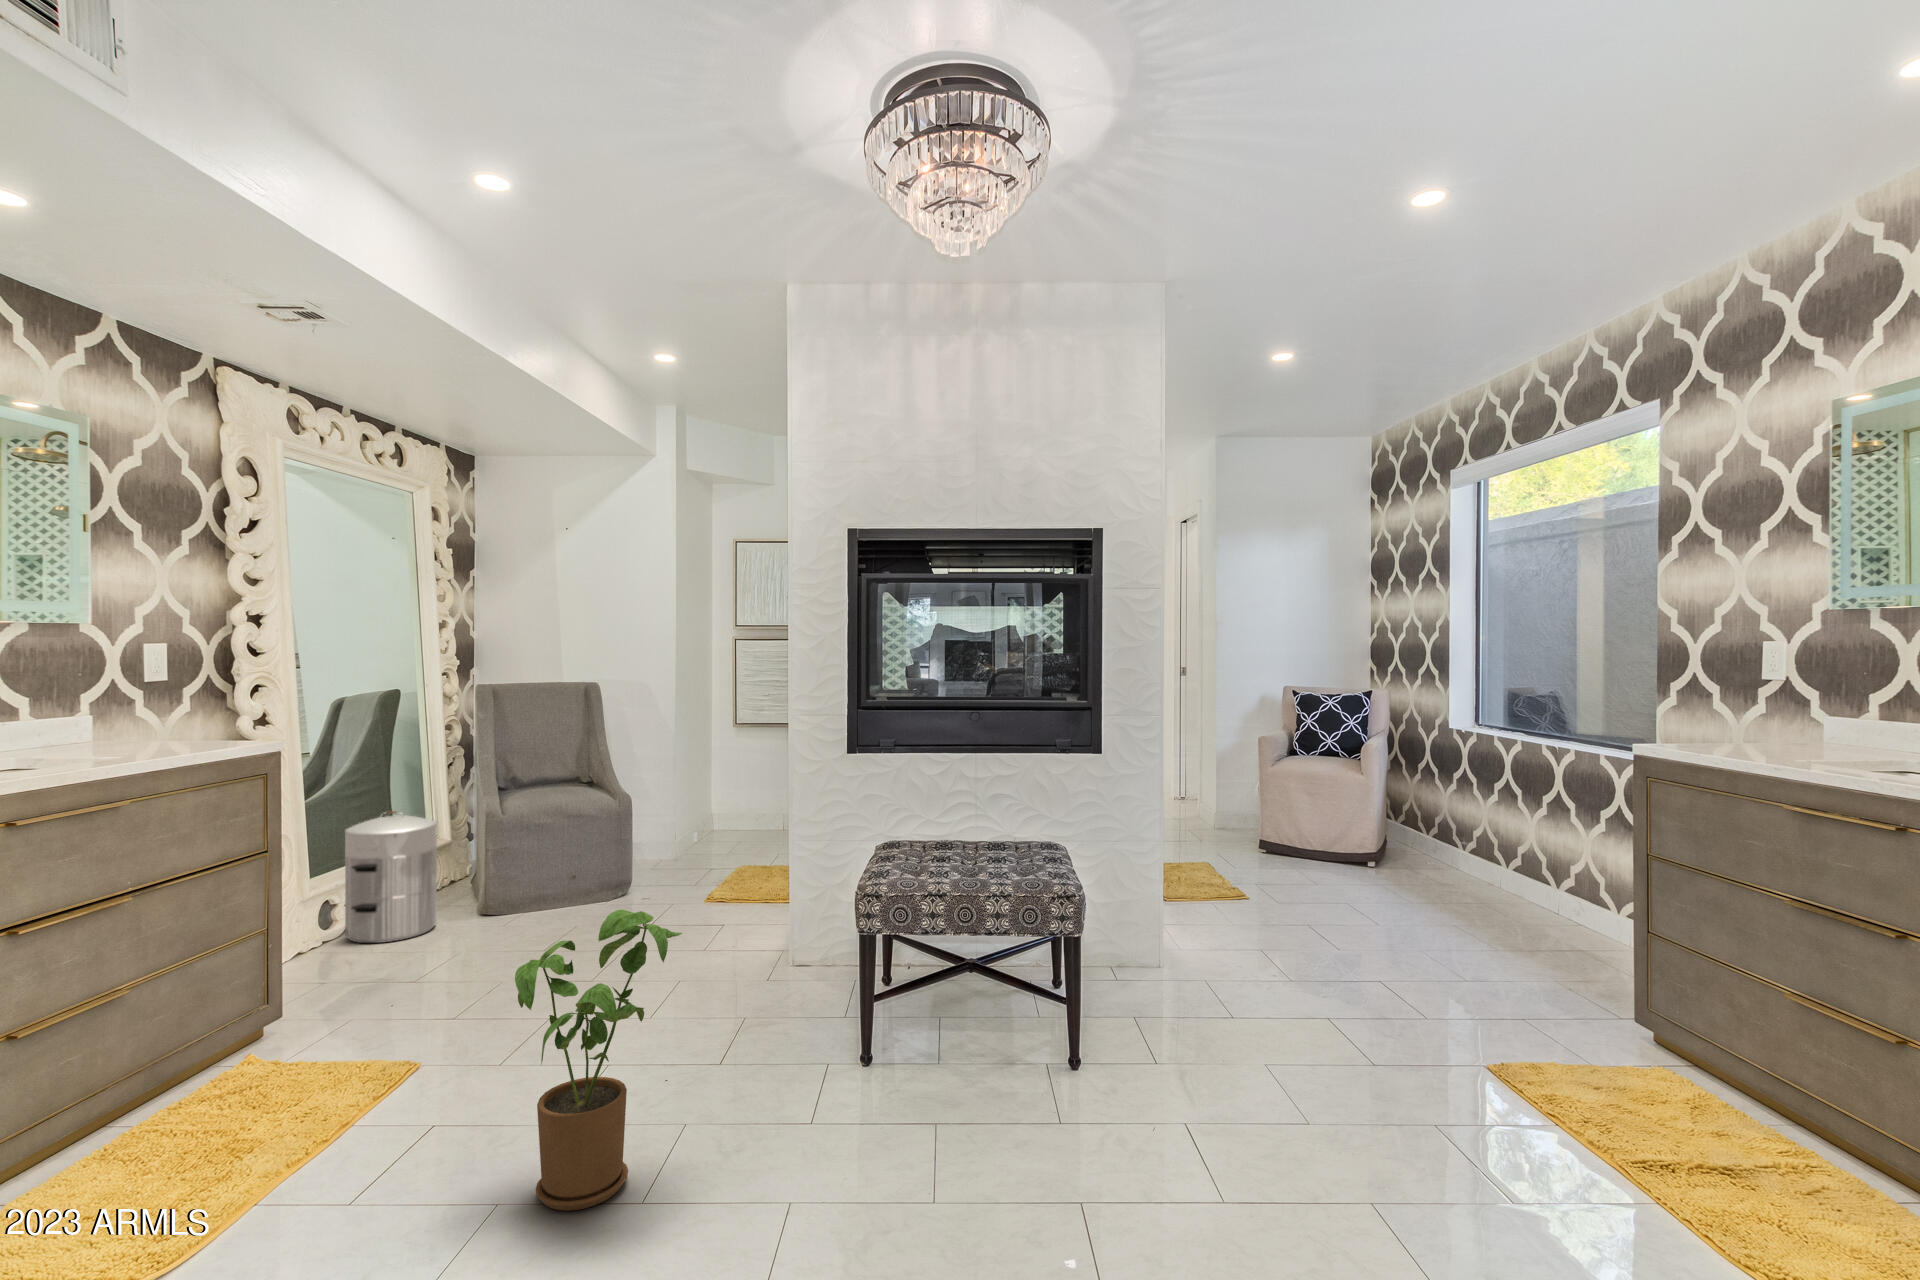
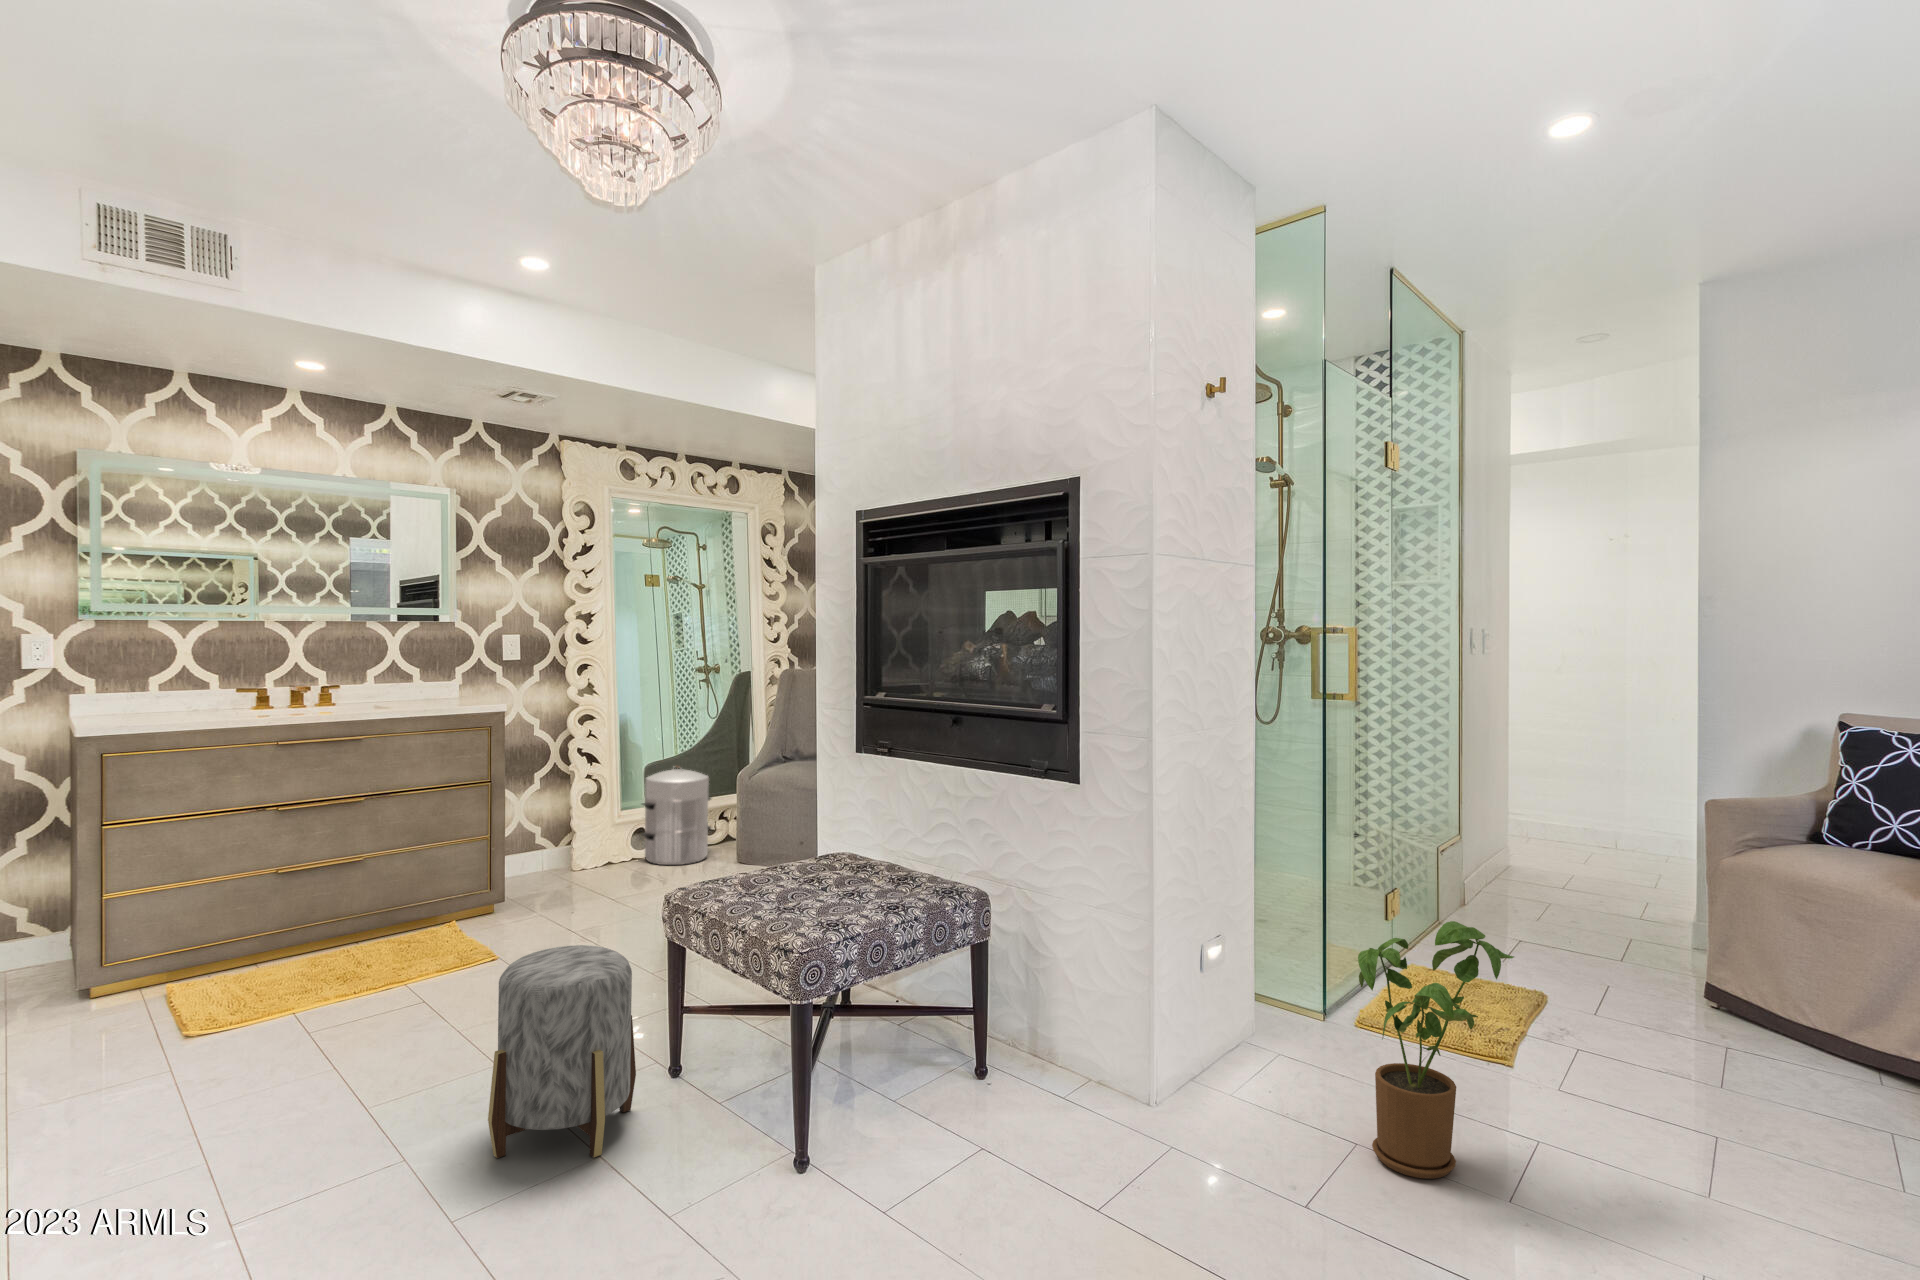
house plant: present [515,910,682,1211] -> present [1358,921,1514,1179]
stool: none [890,957,1052,1209] -> present [488,945,636,1158]

